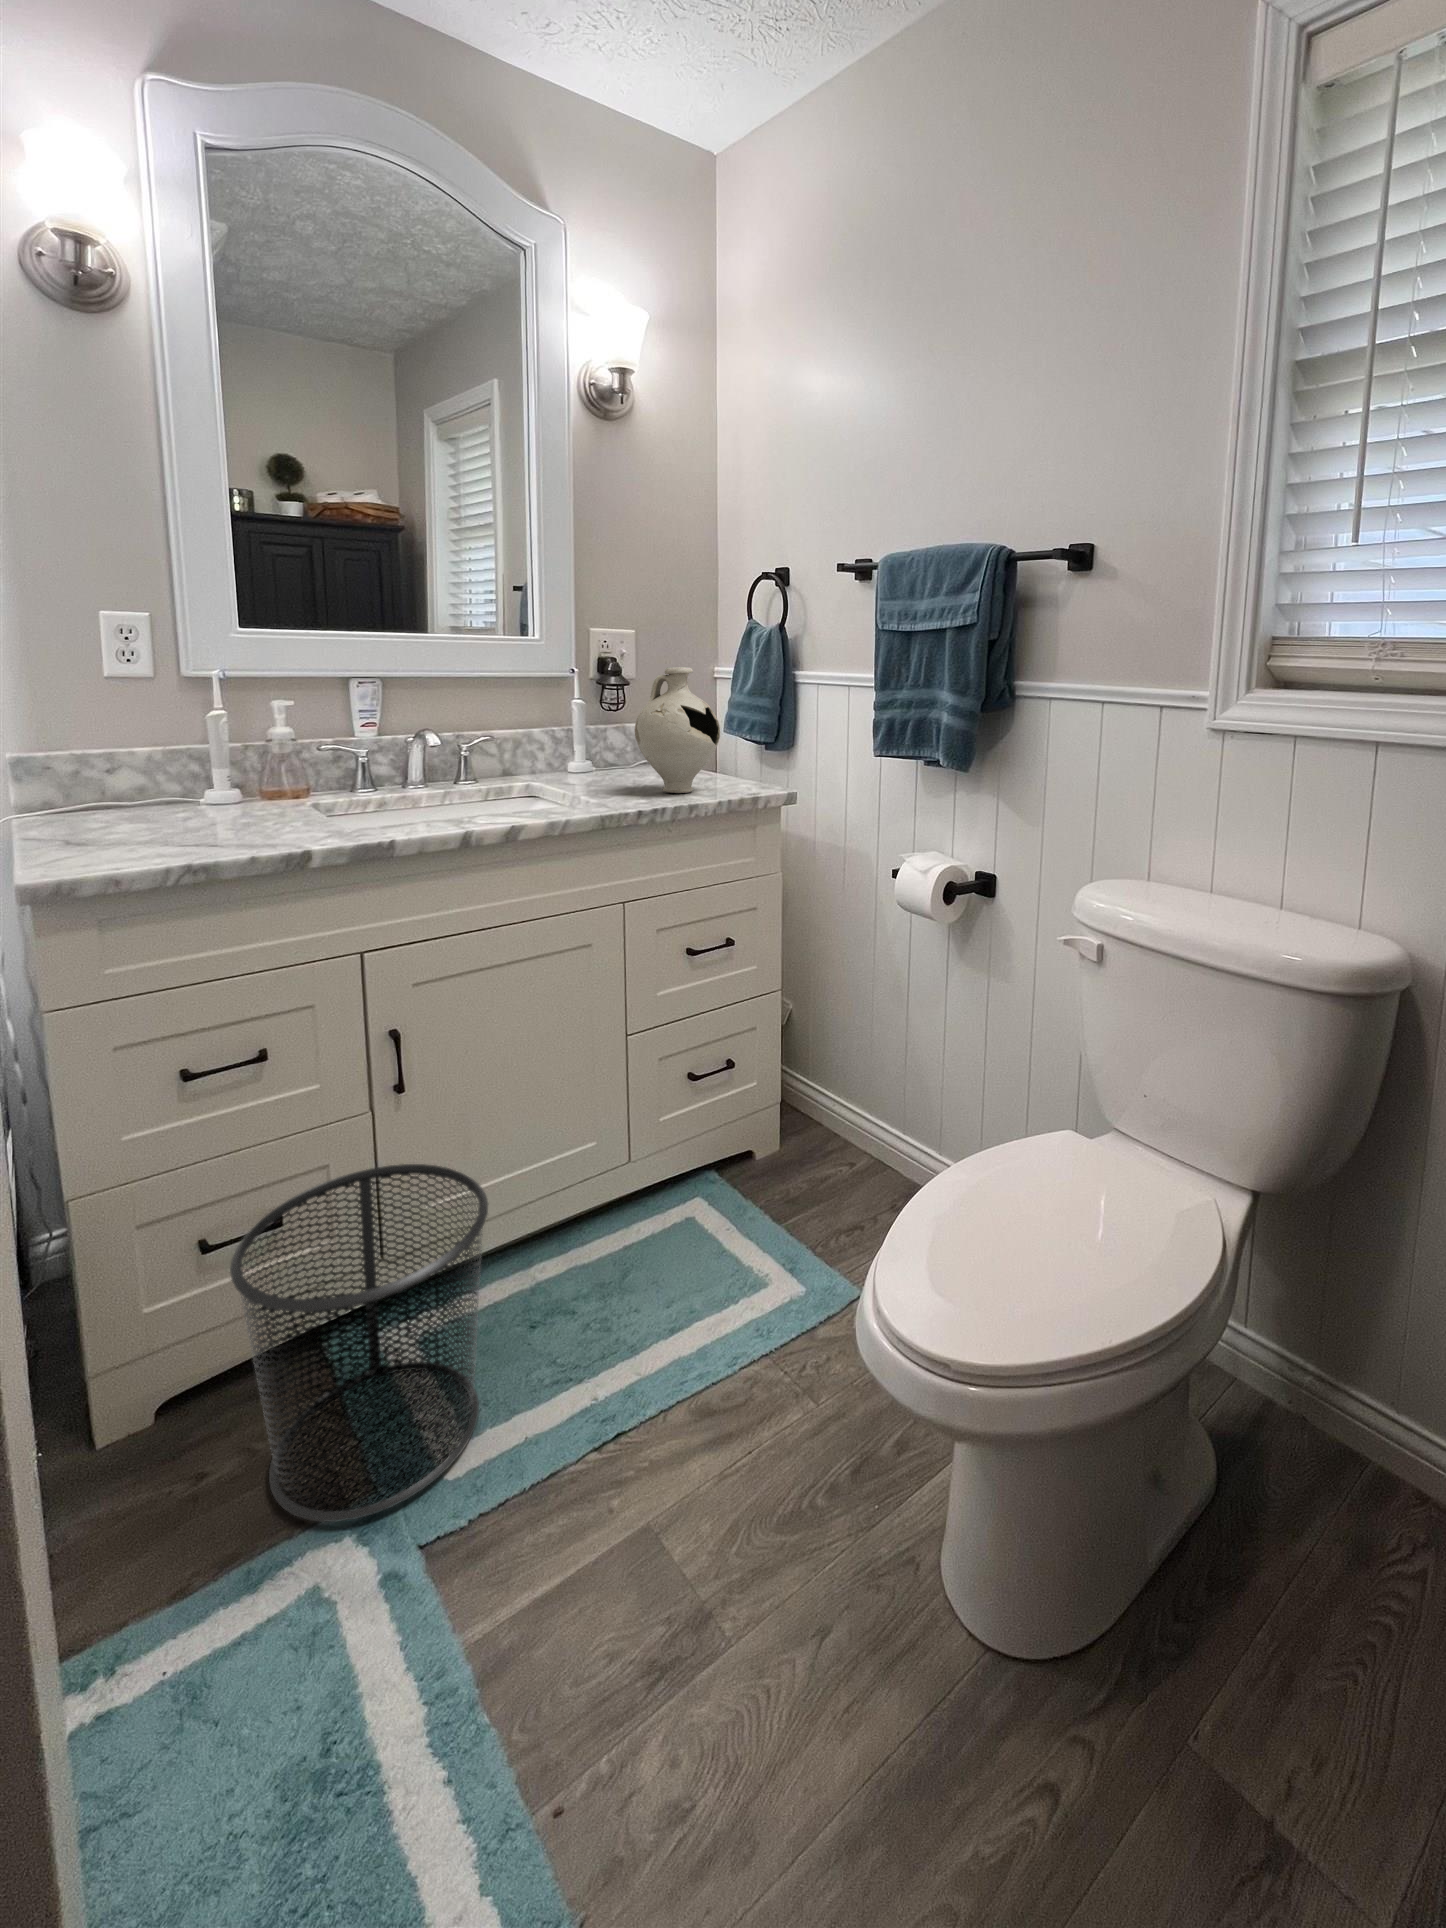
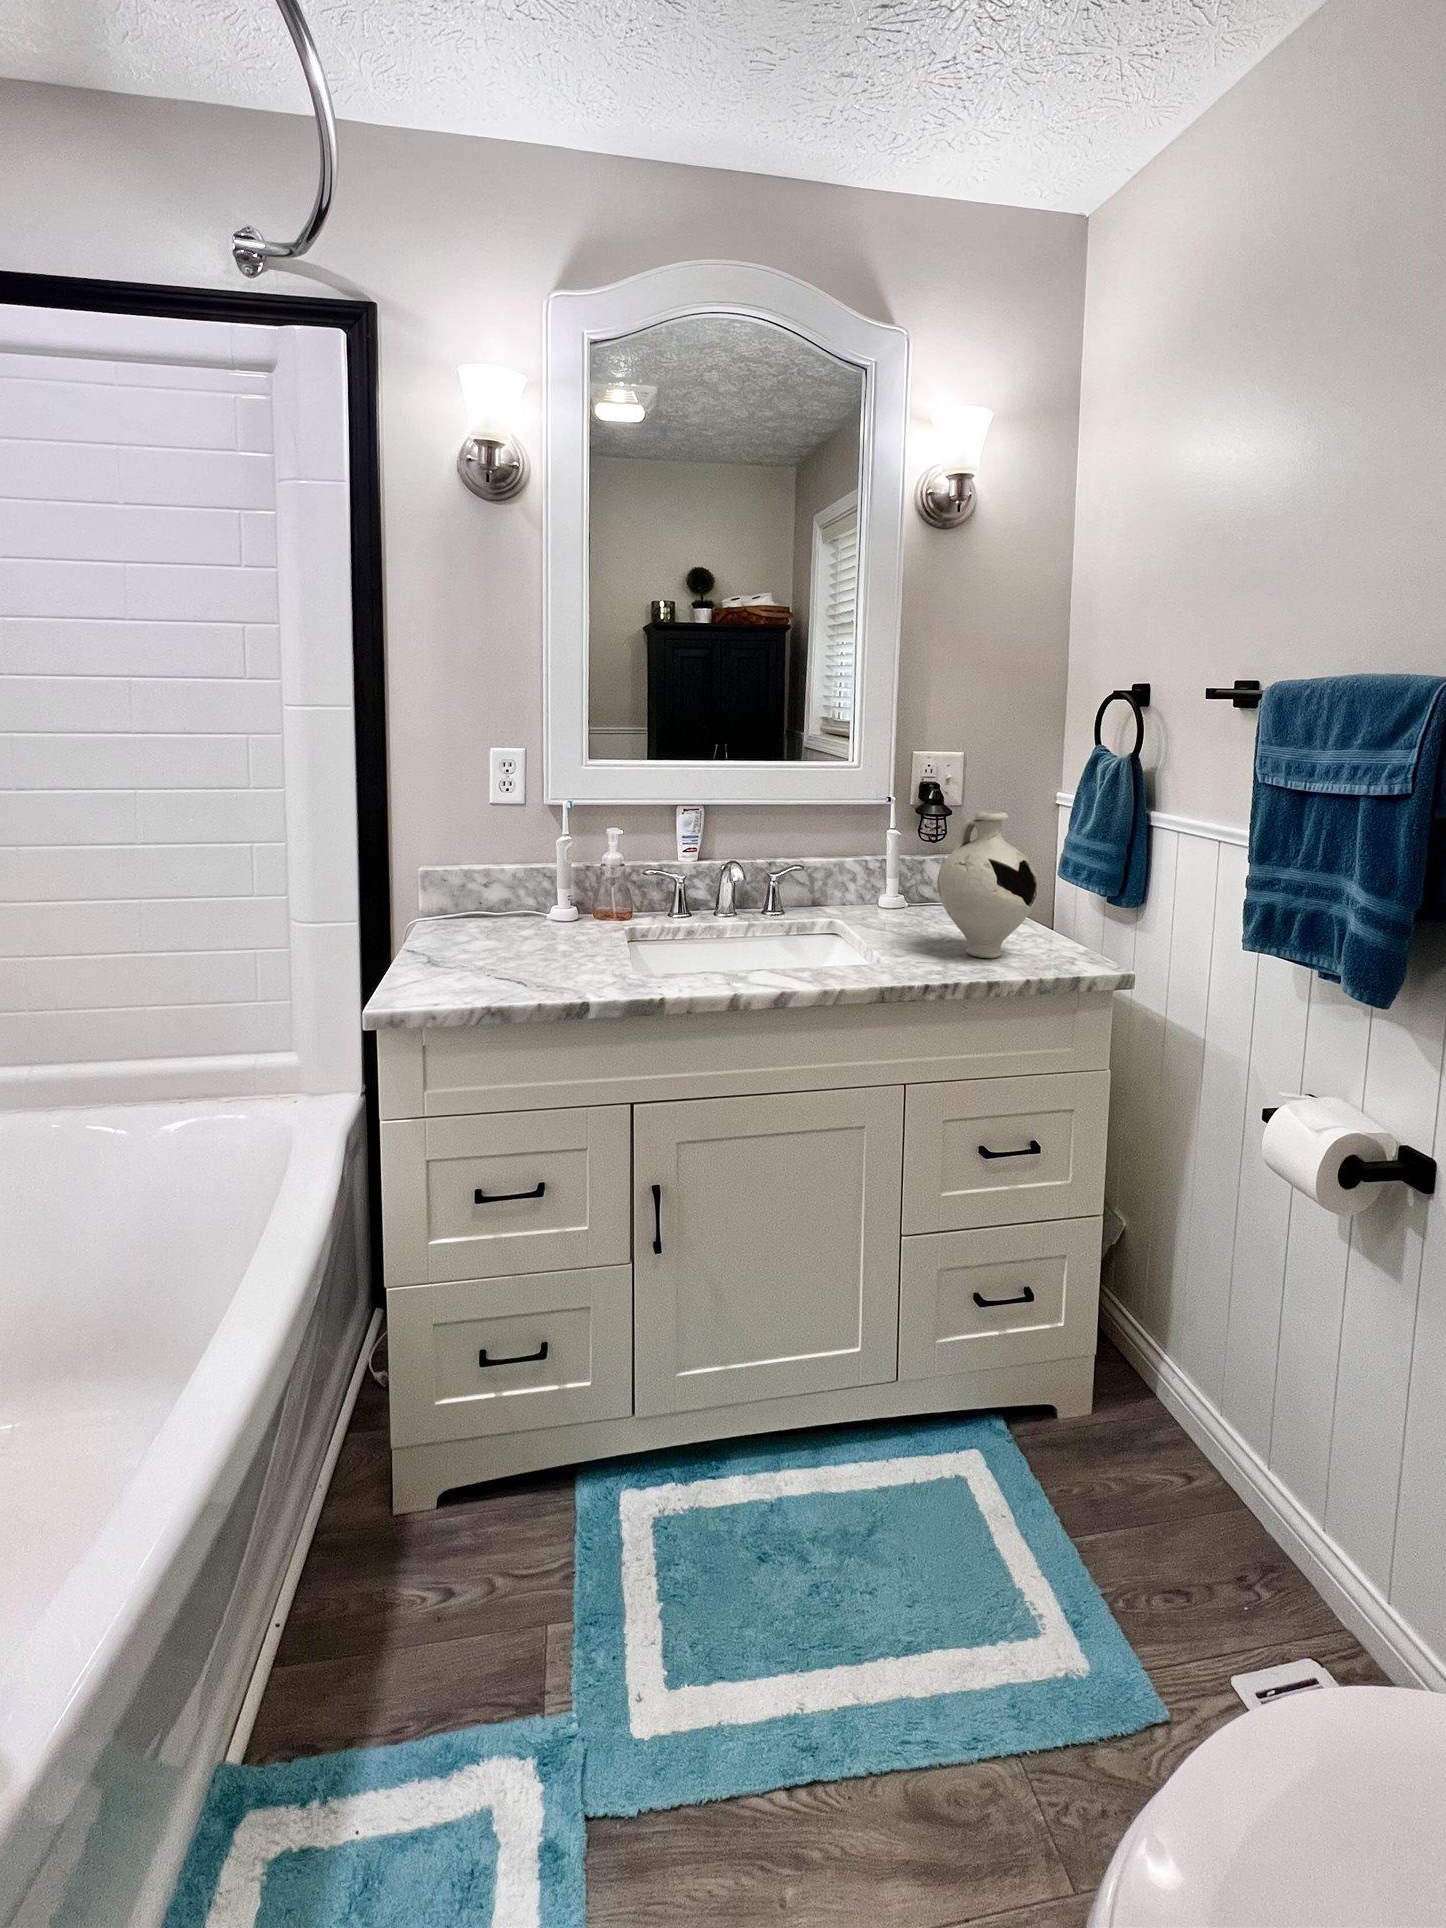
waste bin: present [230,1164,488,1522] -> none [468,1332,707,1743]

